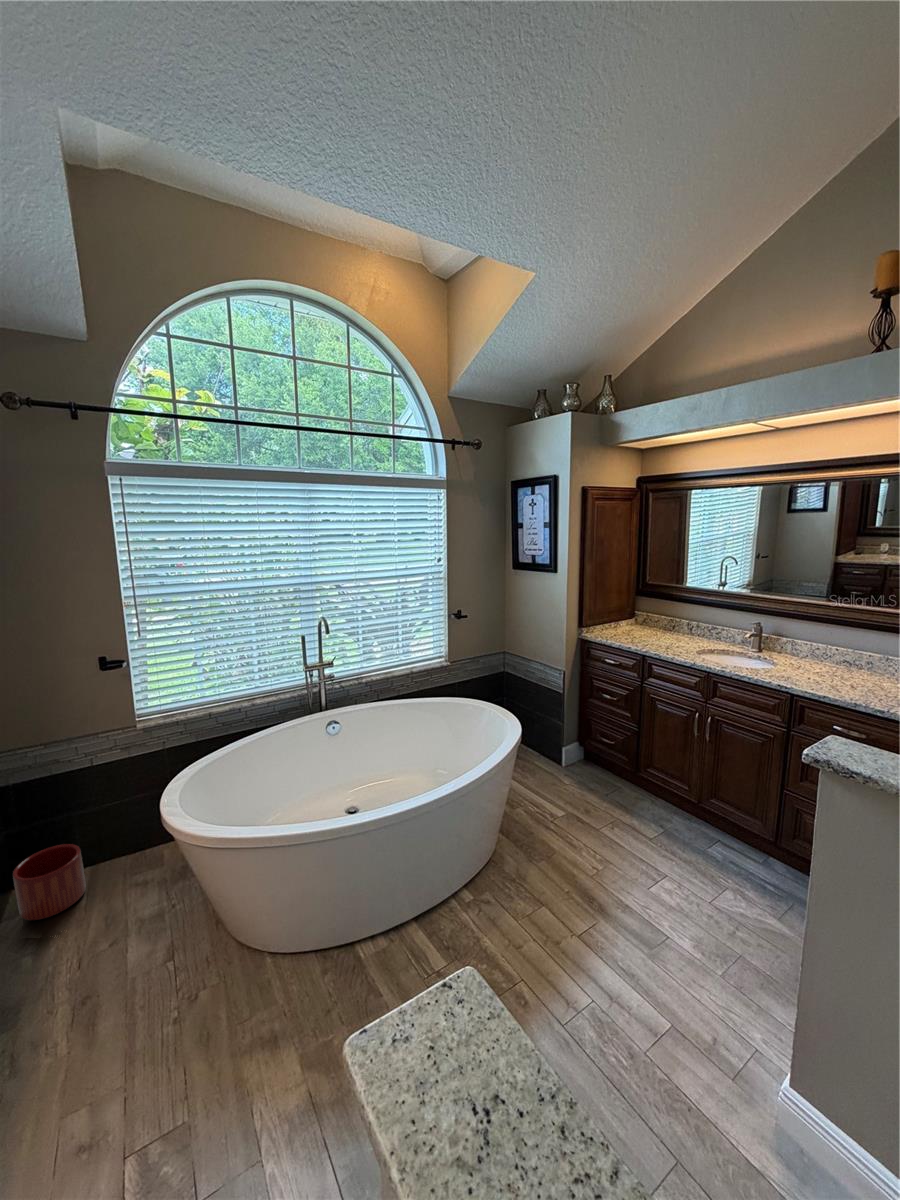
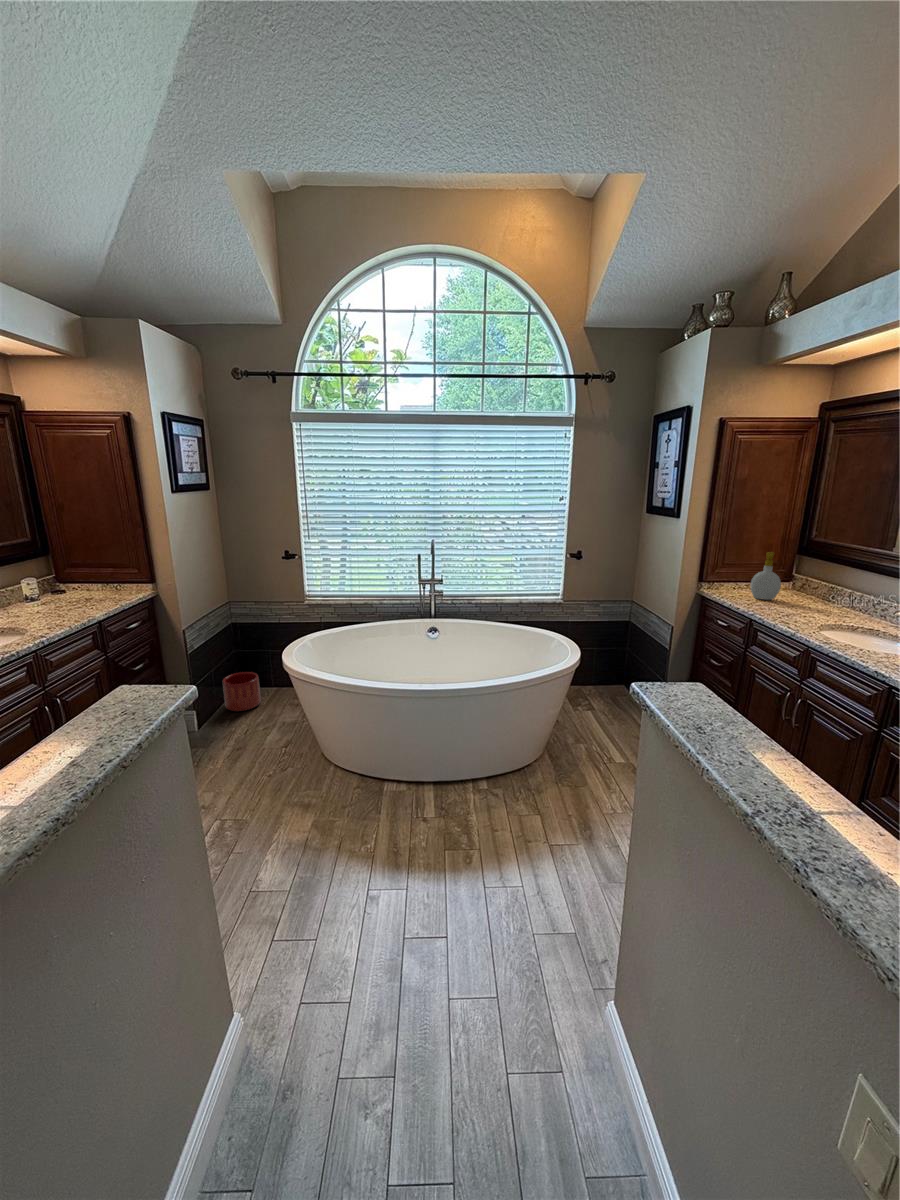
soap bottle: none [625,598,647,638] -> present [751,552,781,600]

